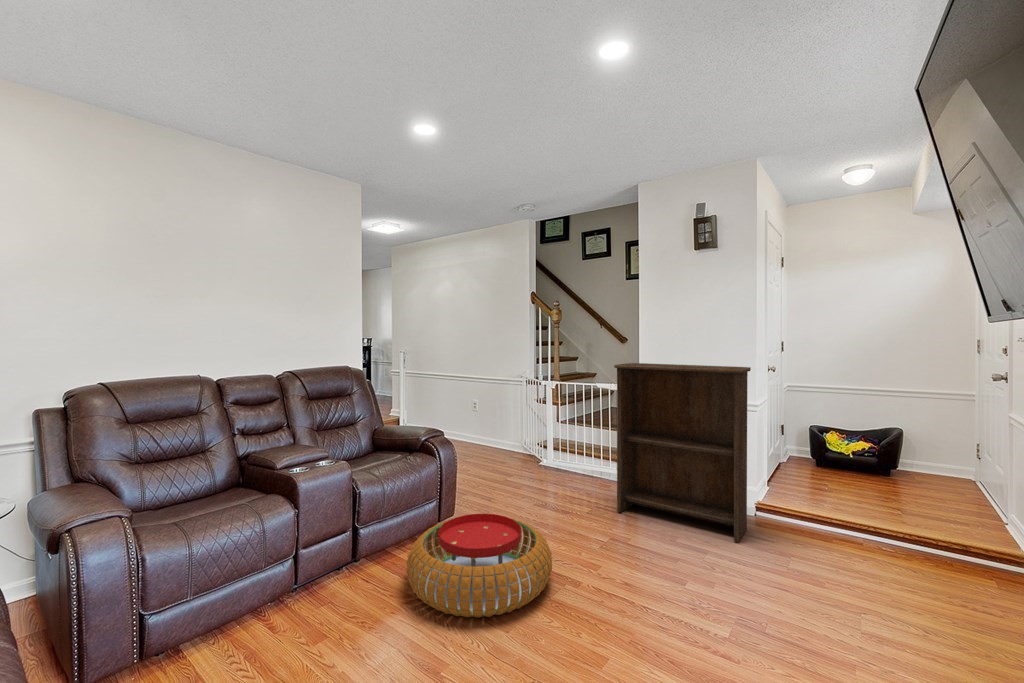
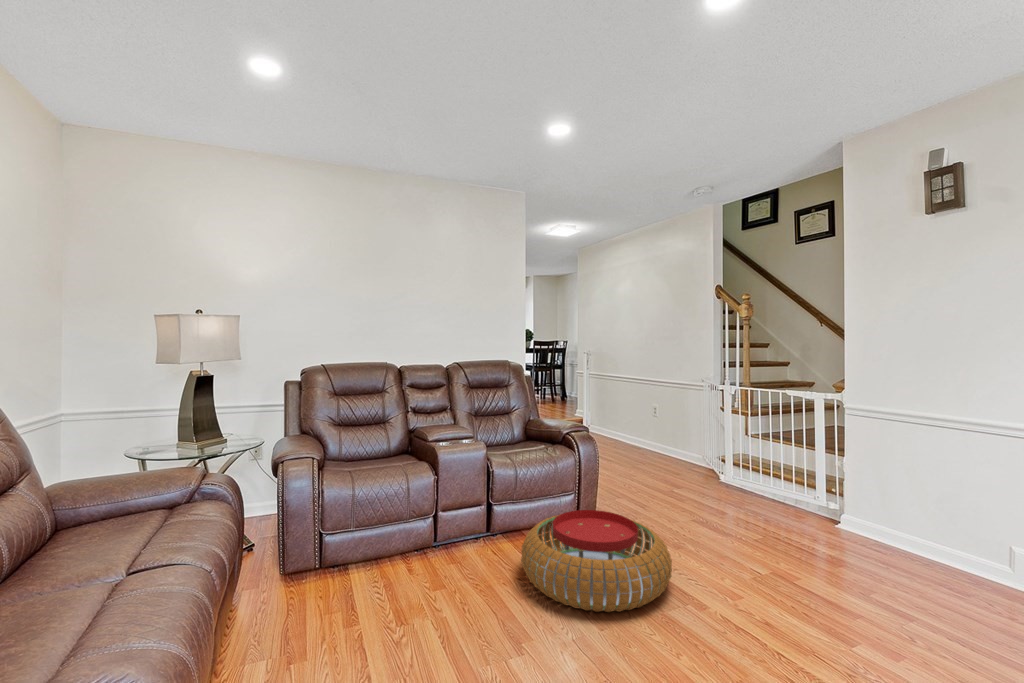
bookshelf: present [614,363,751,542] -> none [790,365,1004,617]

